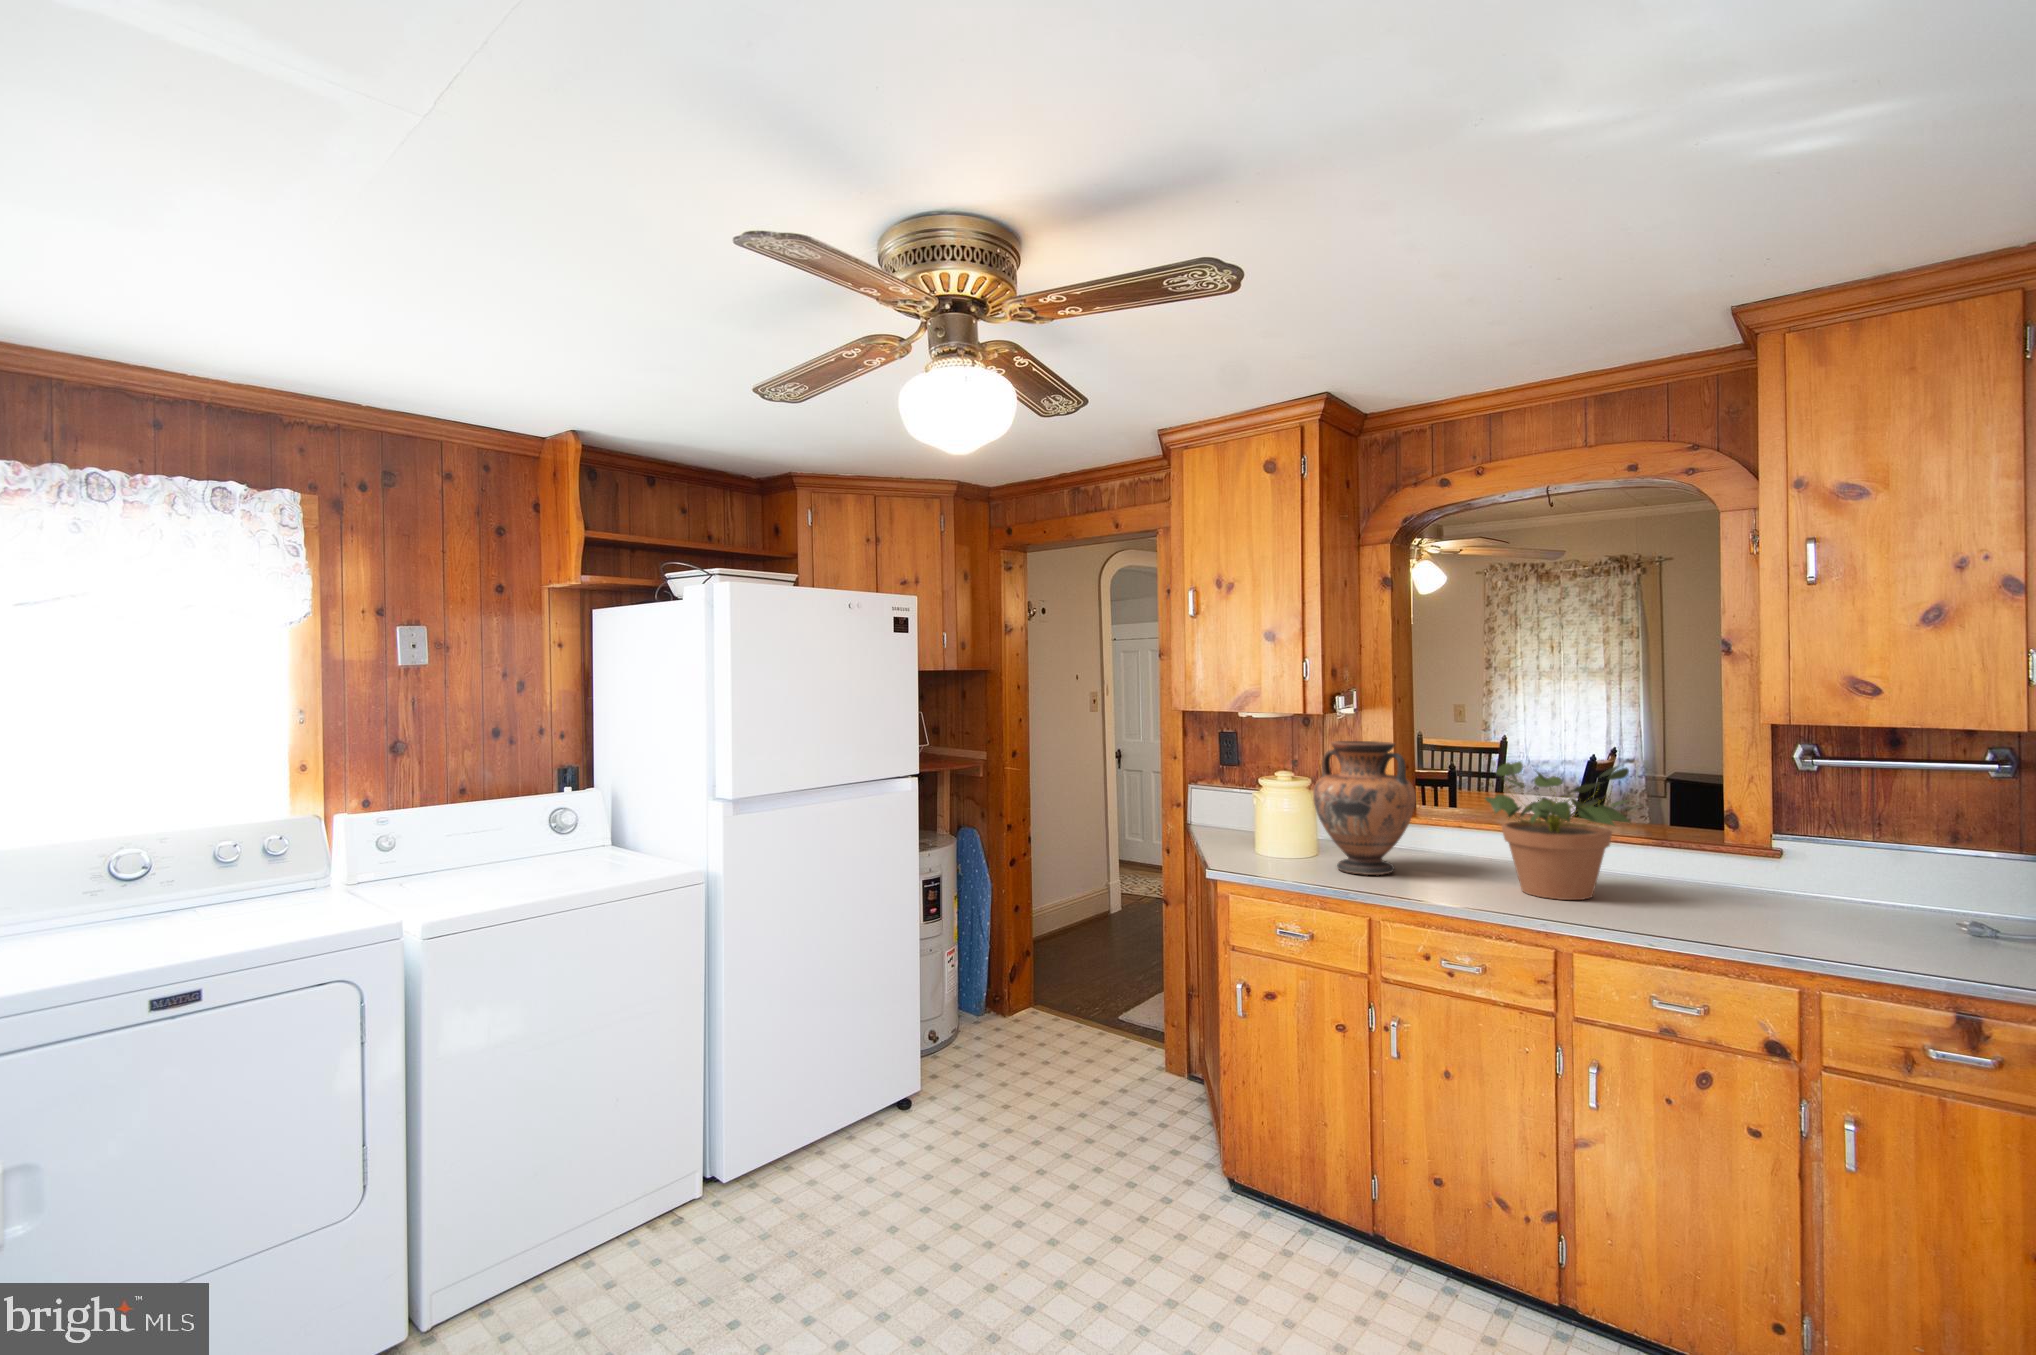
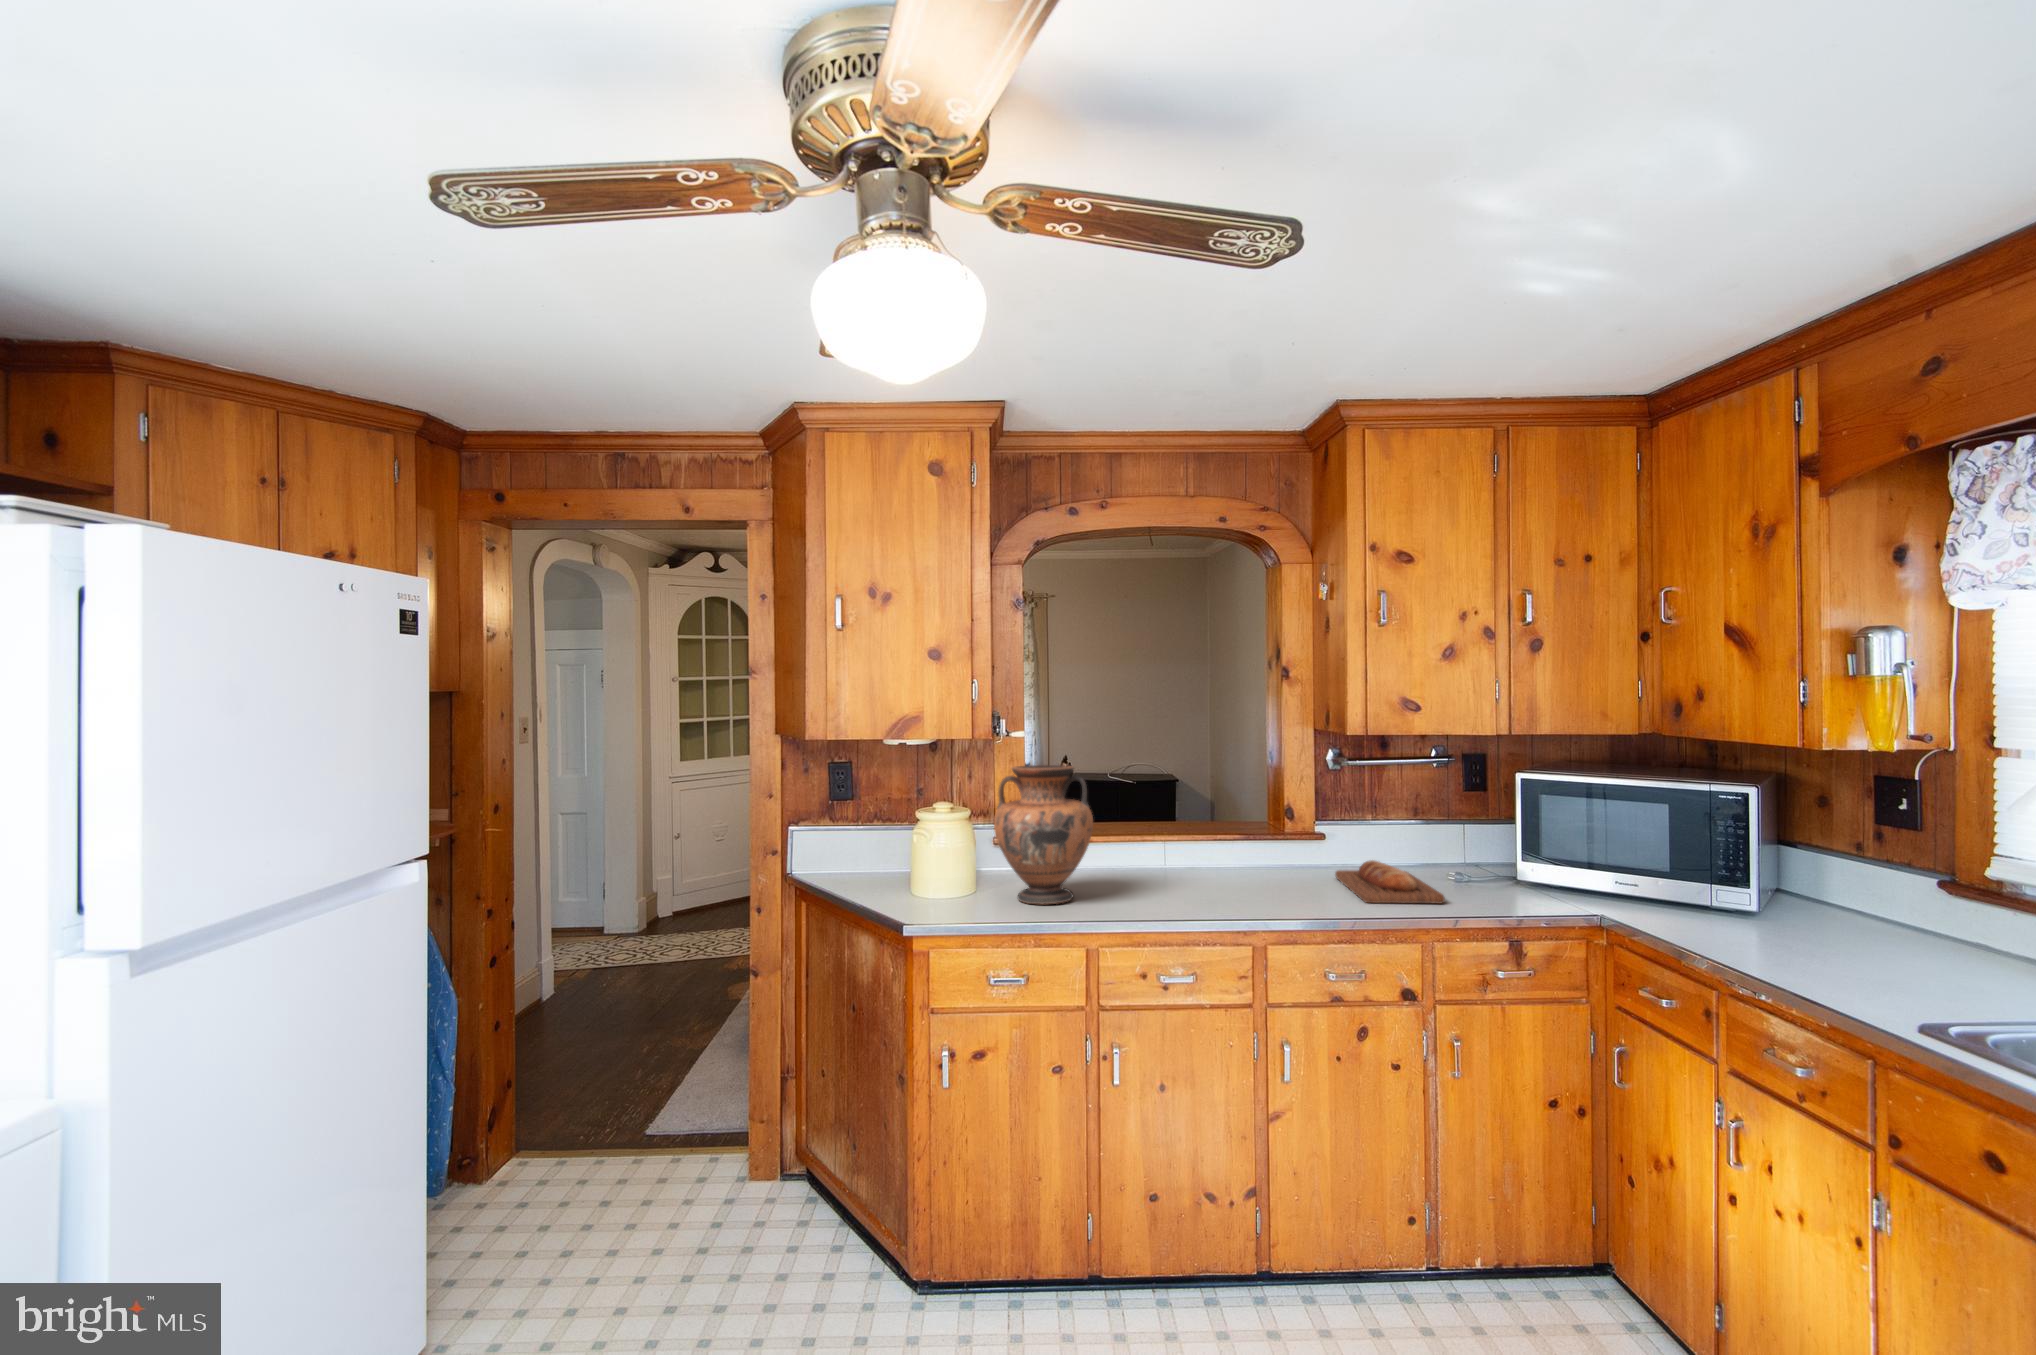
potted plant: present [1485,762,1632,900] -> none [1151,775,1278,901]
bread loaf: none [1750,885,1897,949] -> present [1335,860,1445,904]

